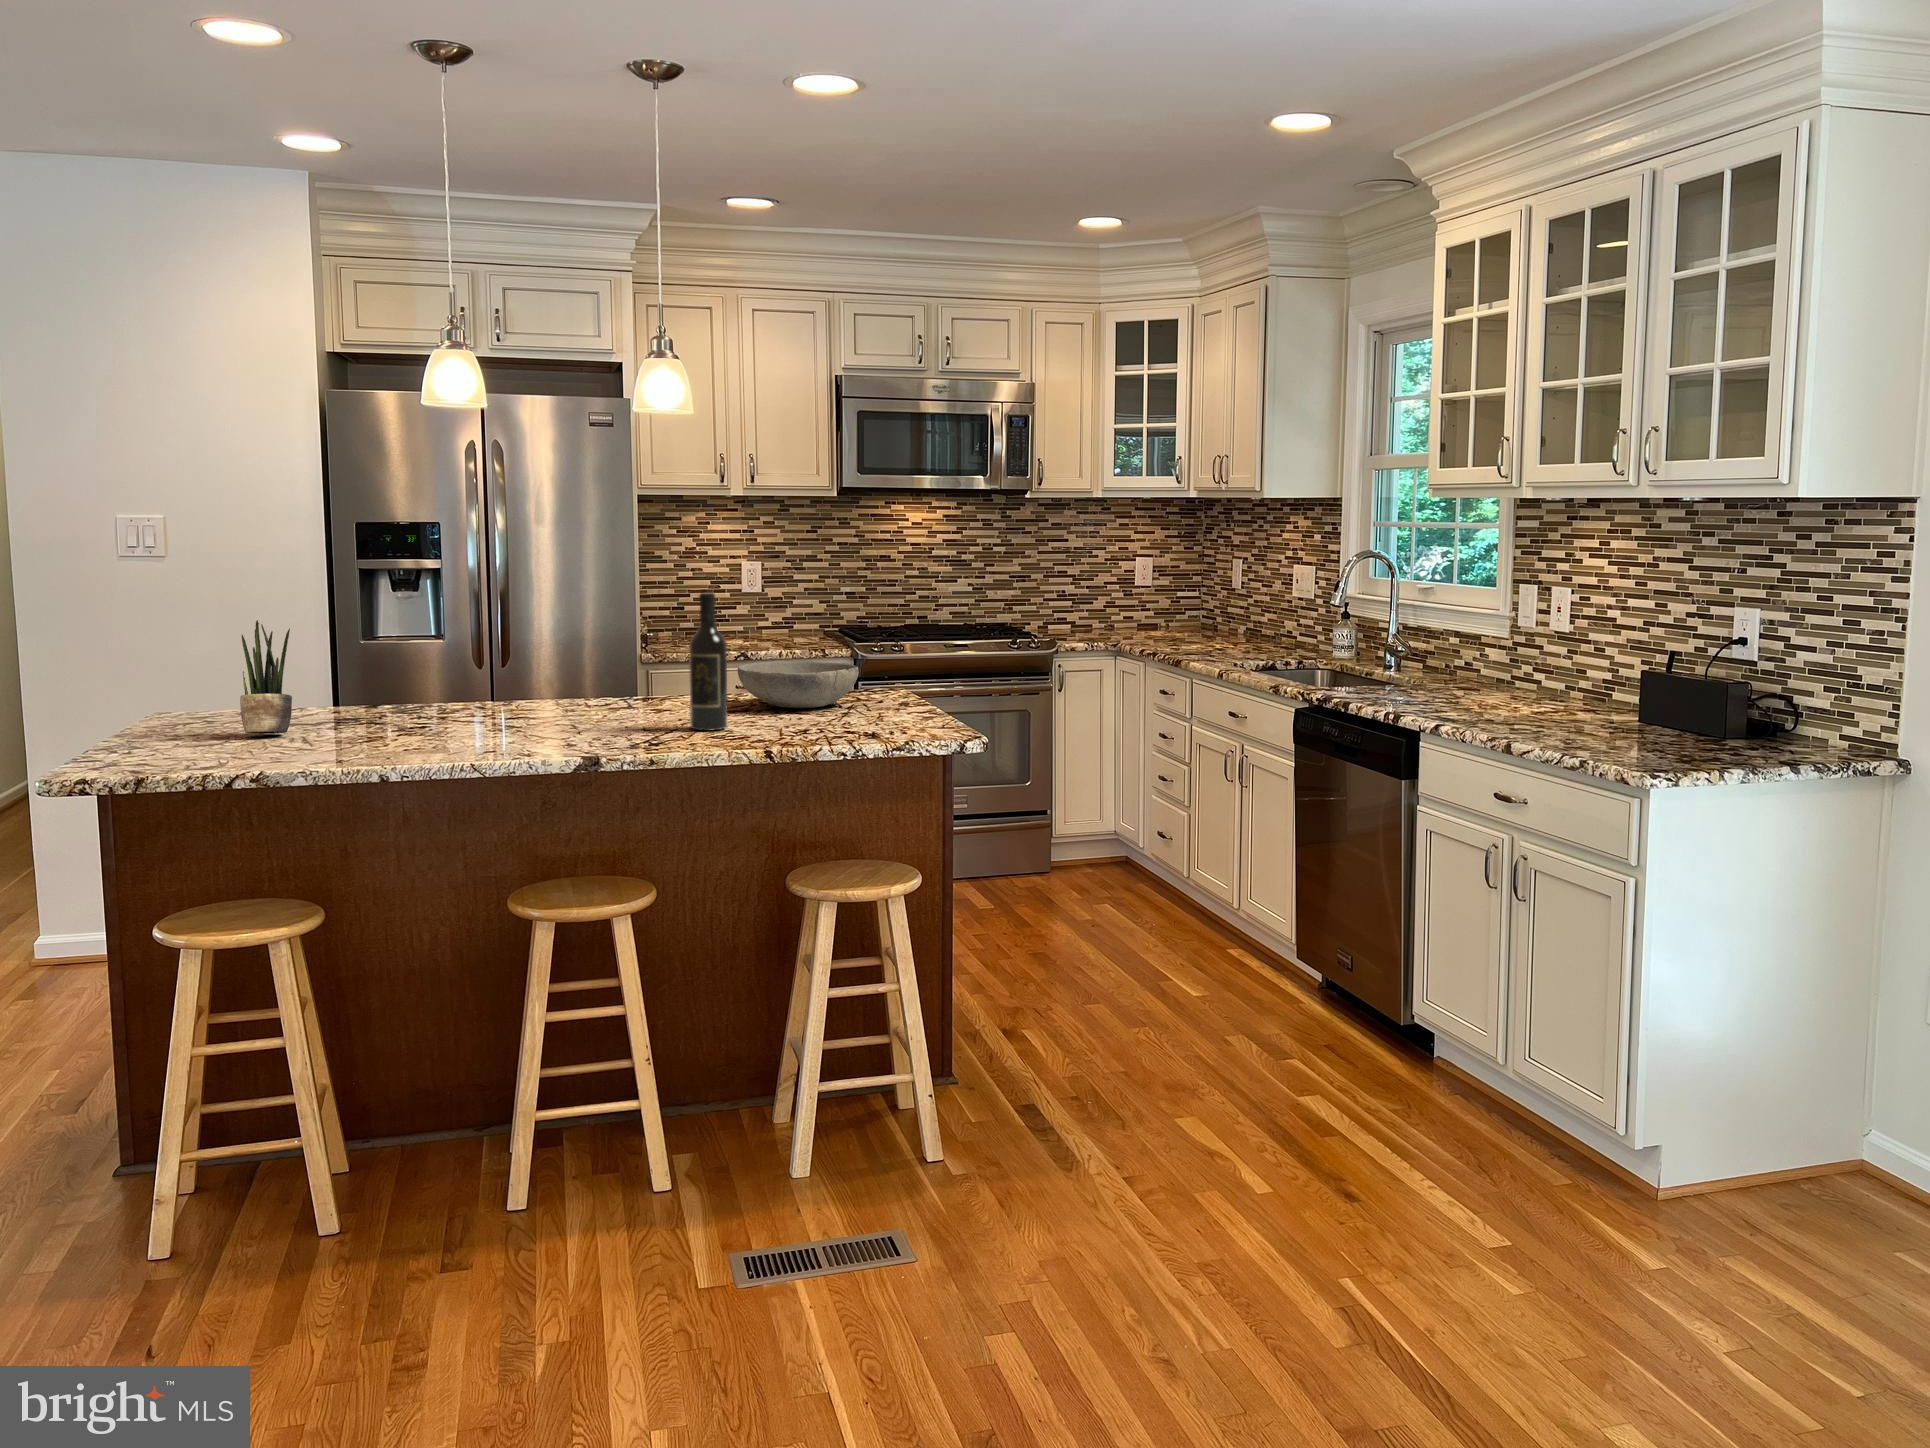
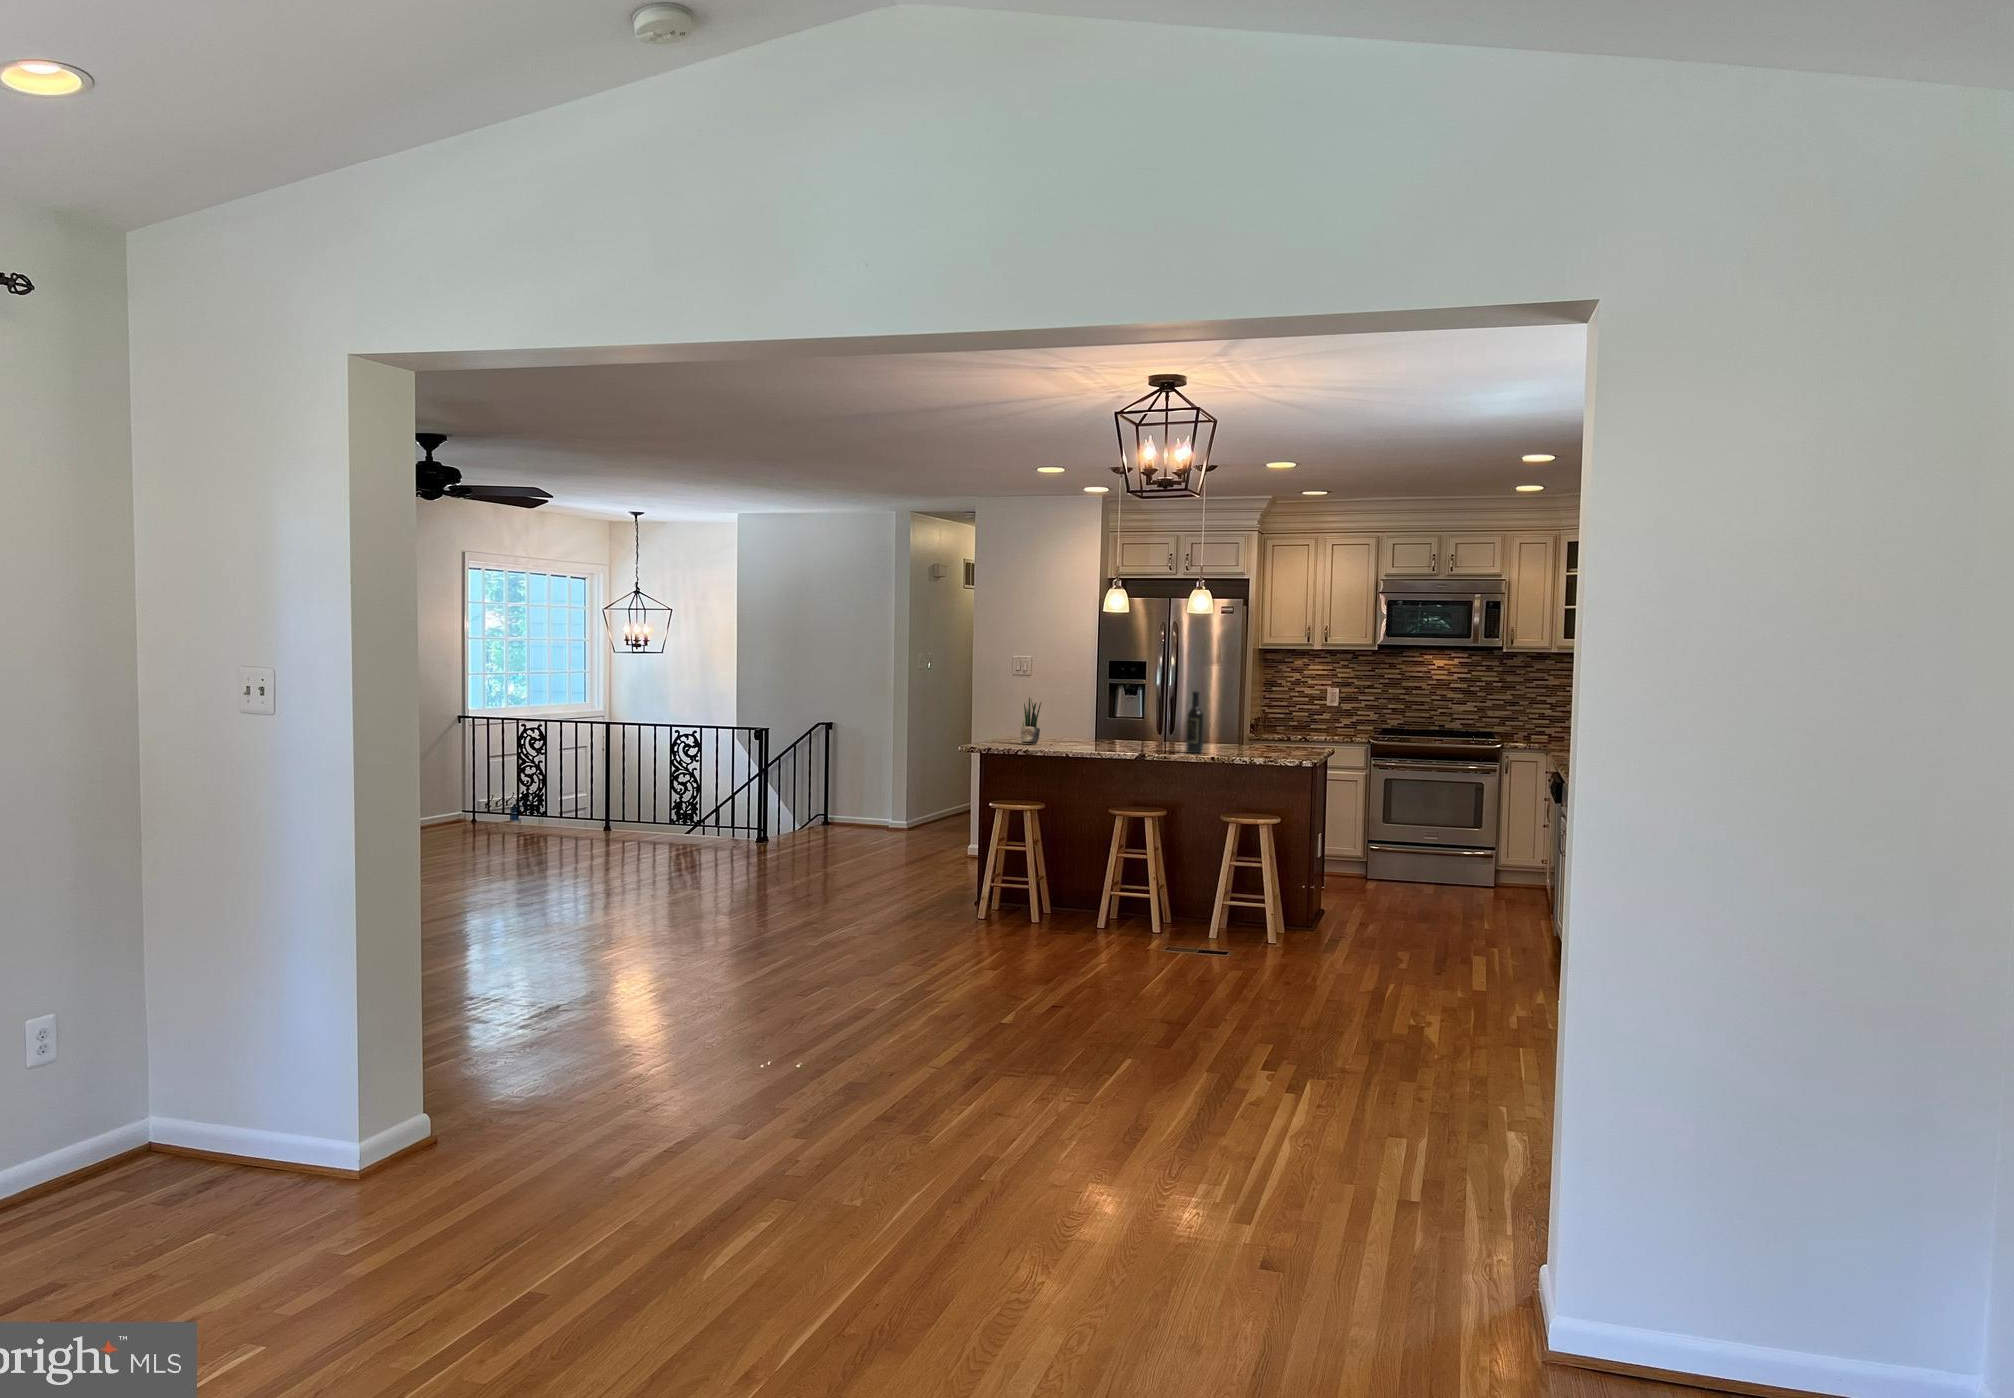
bowl: present [738,661,859,708] -> none [1227,729,1286,751]

